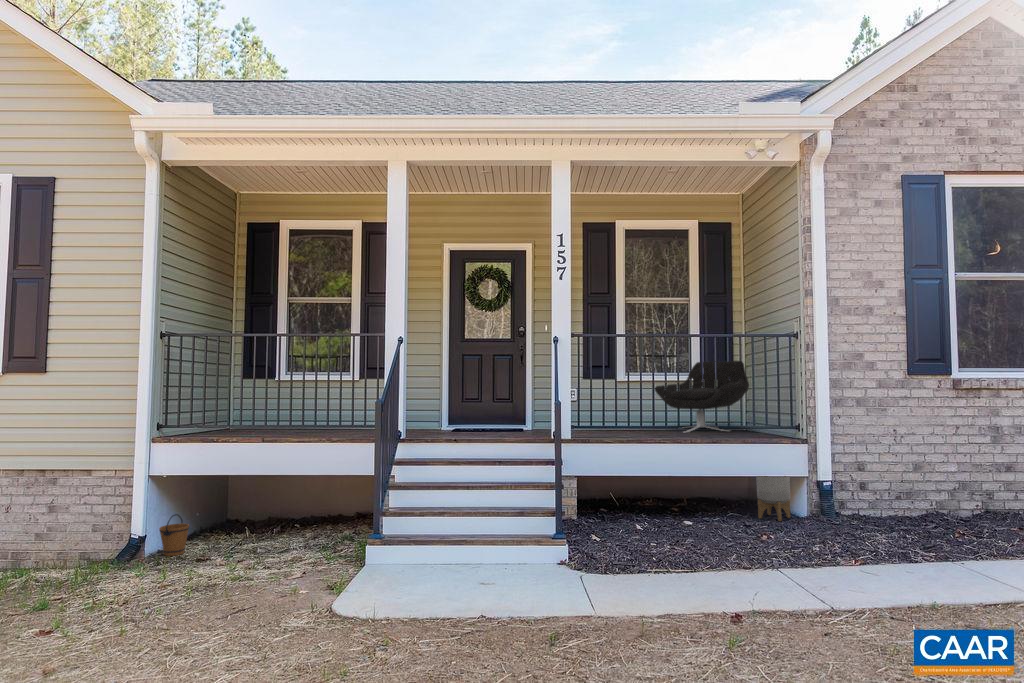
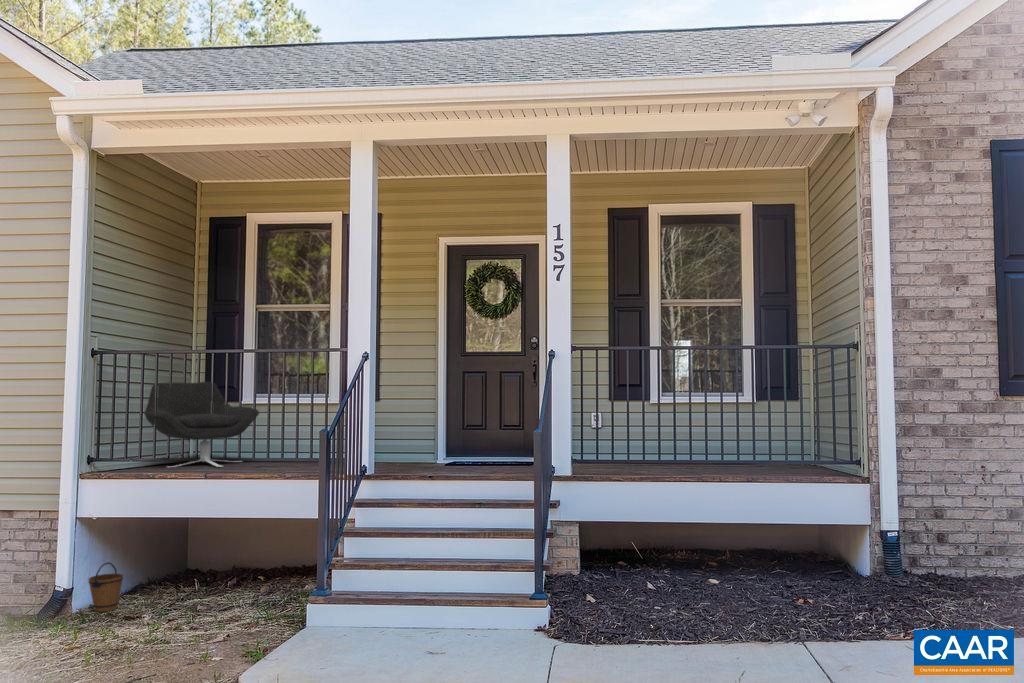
lounge chair: present [655,361,749,432] -> present [145,382,259,467]
planter: present [756,476,790,521] -> none [807,519,851,581]

